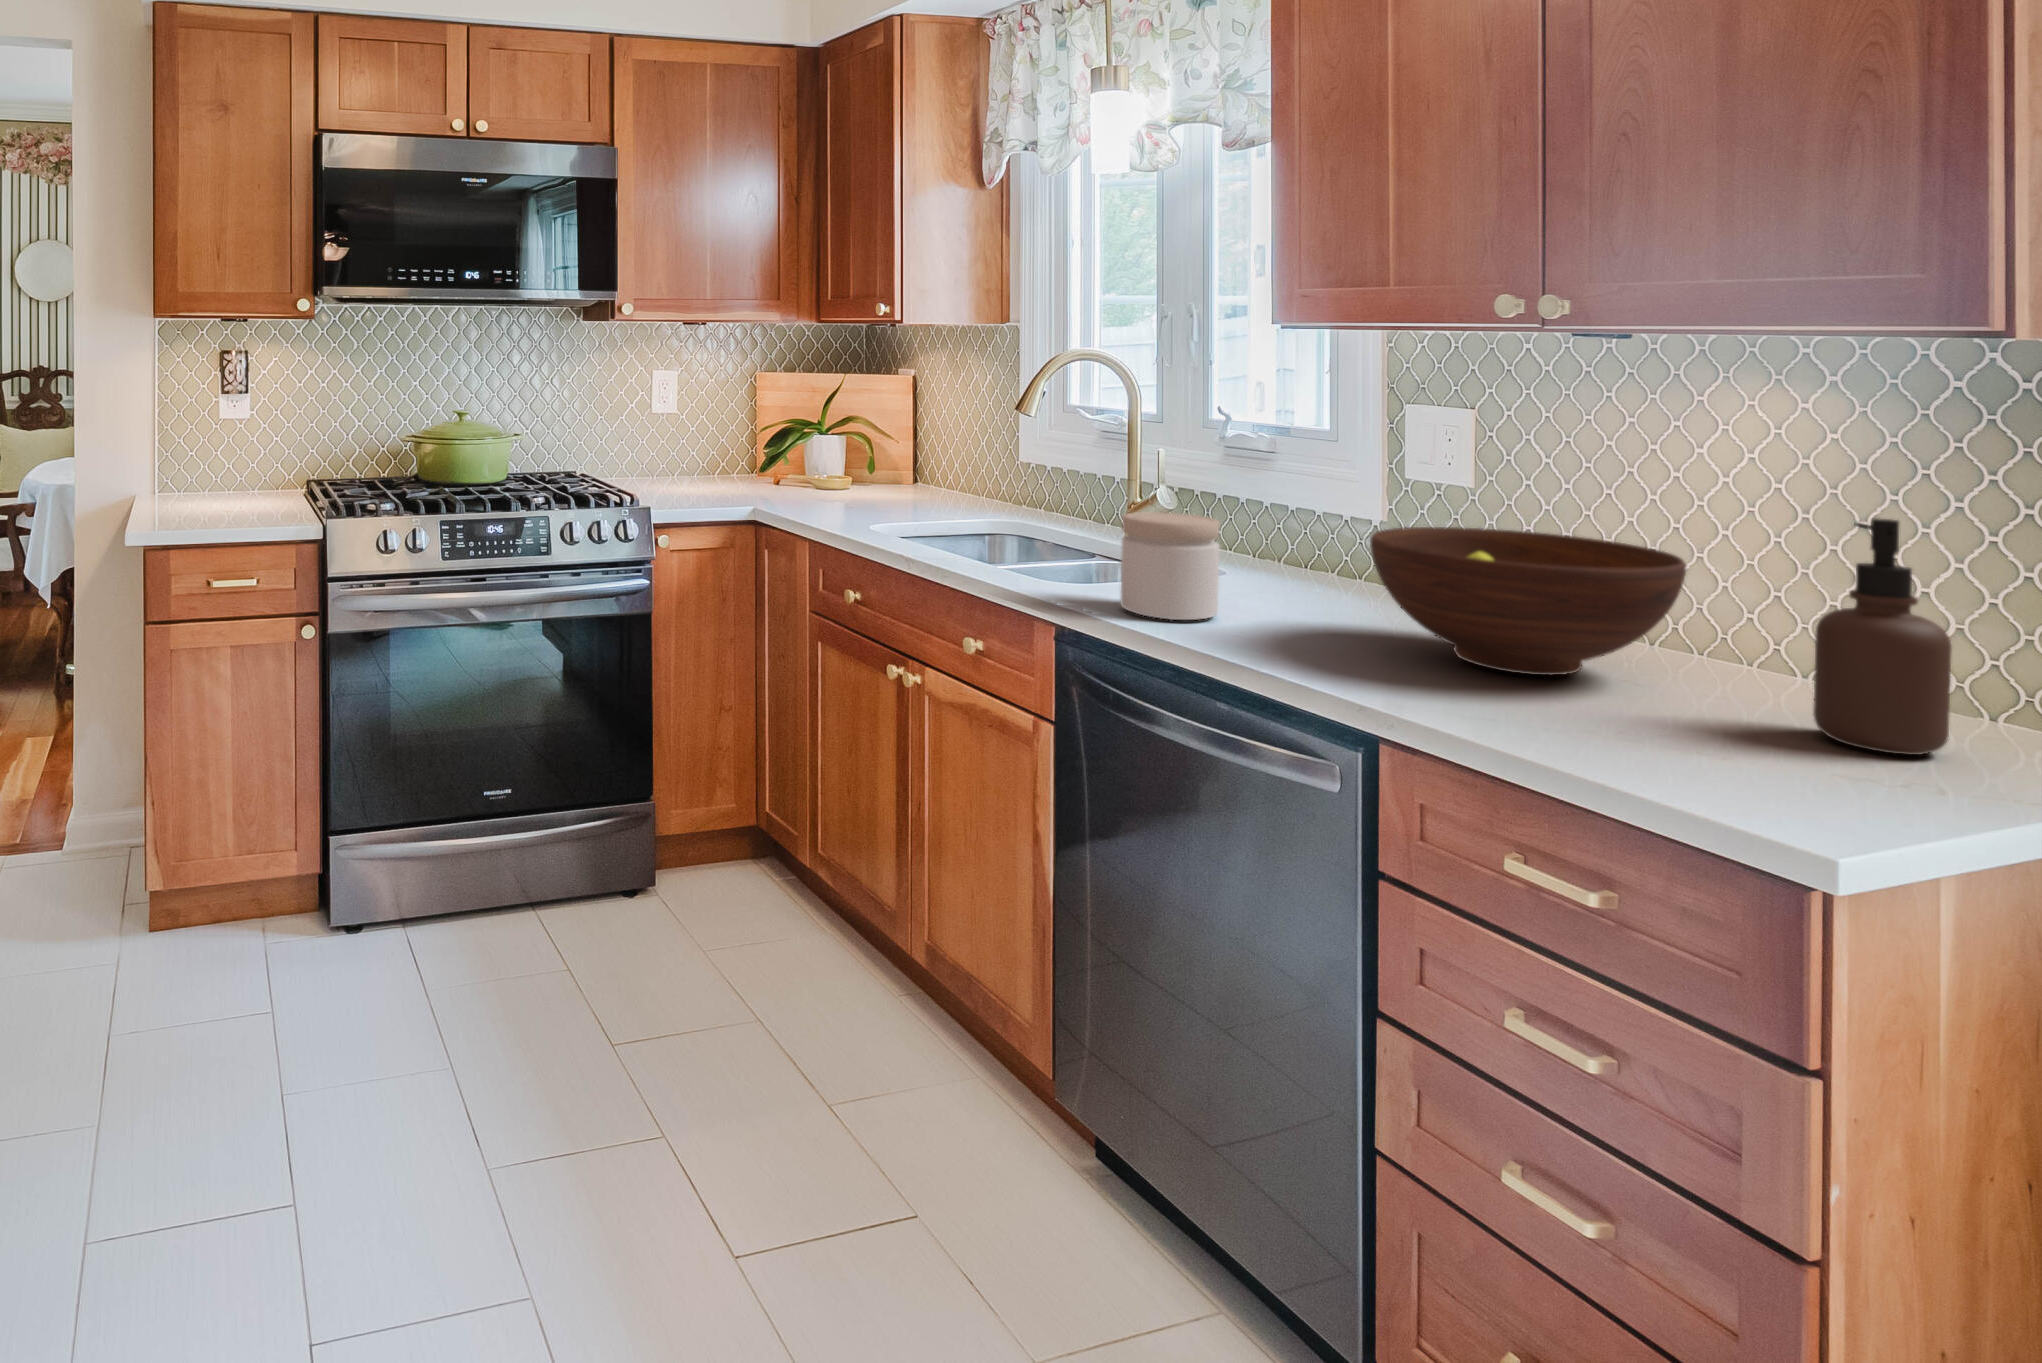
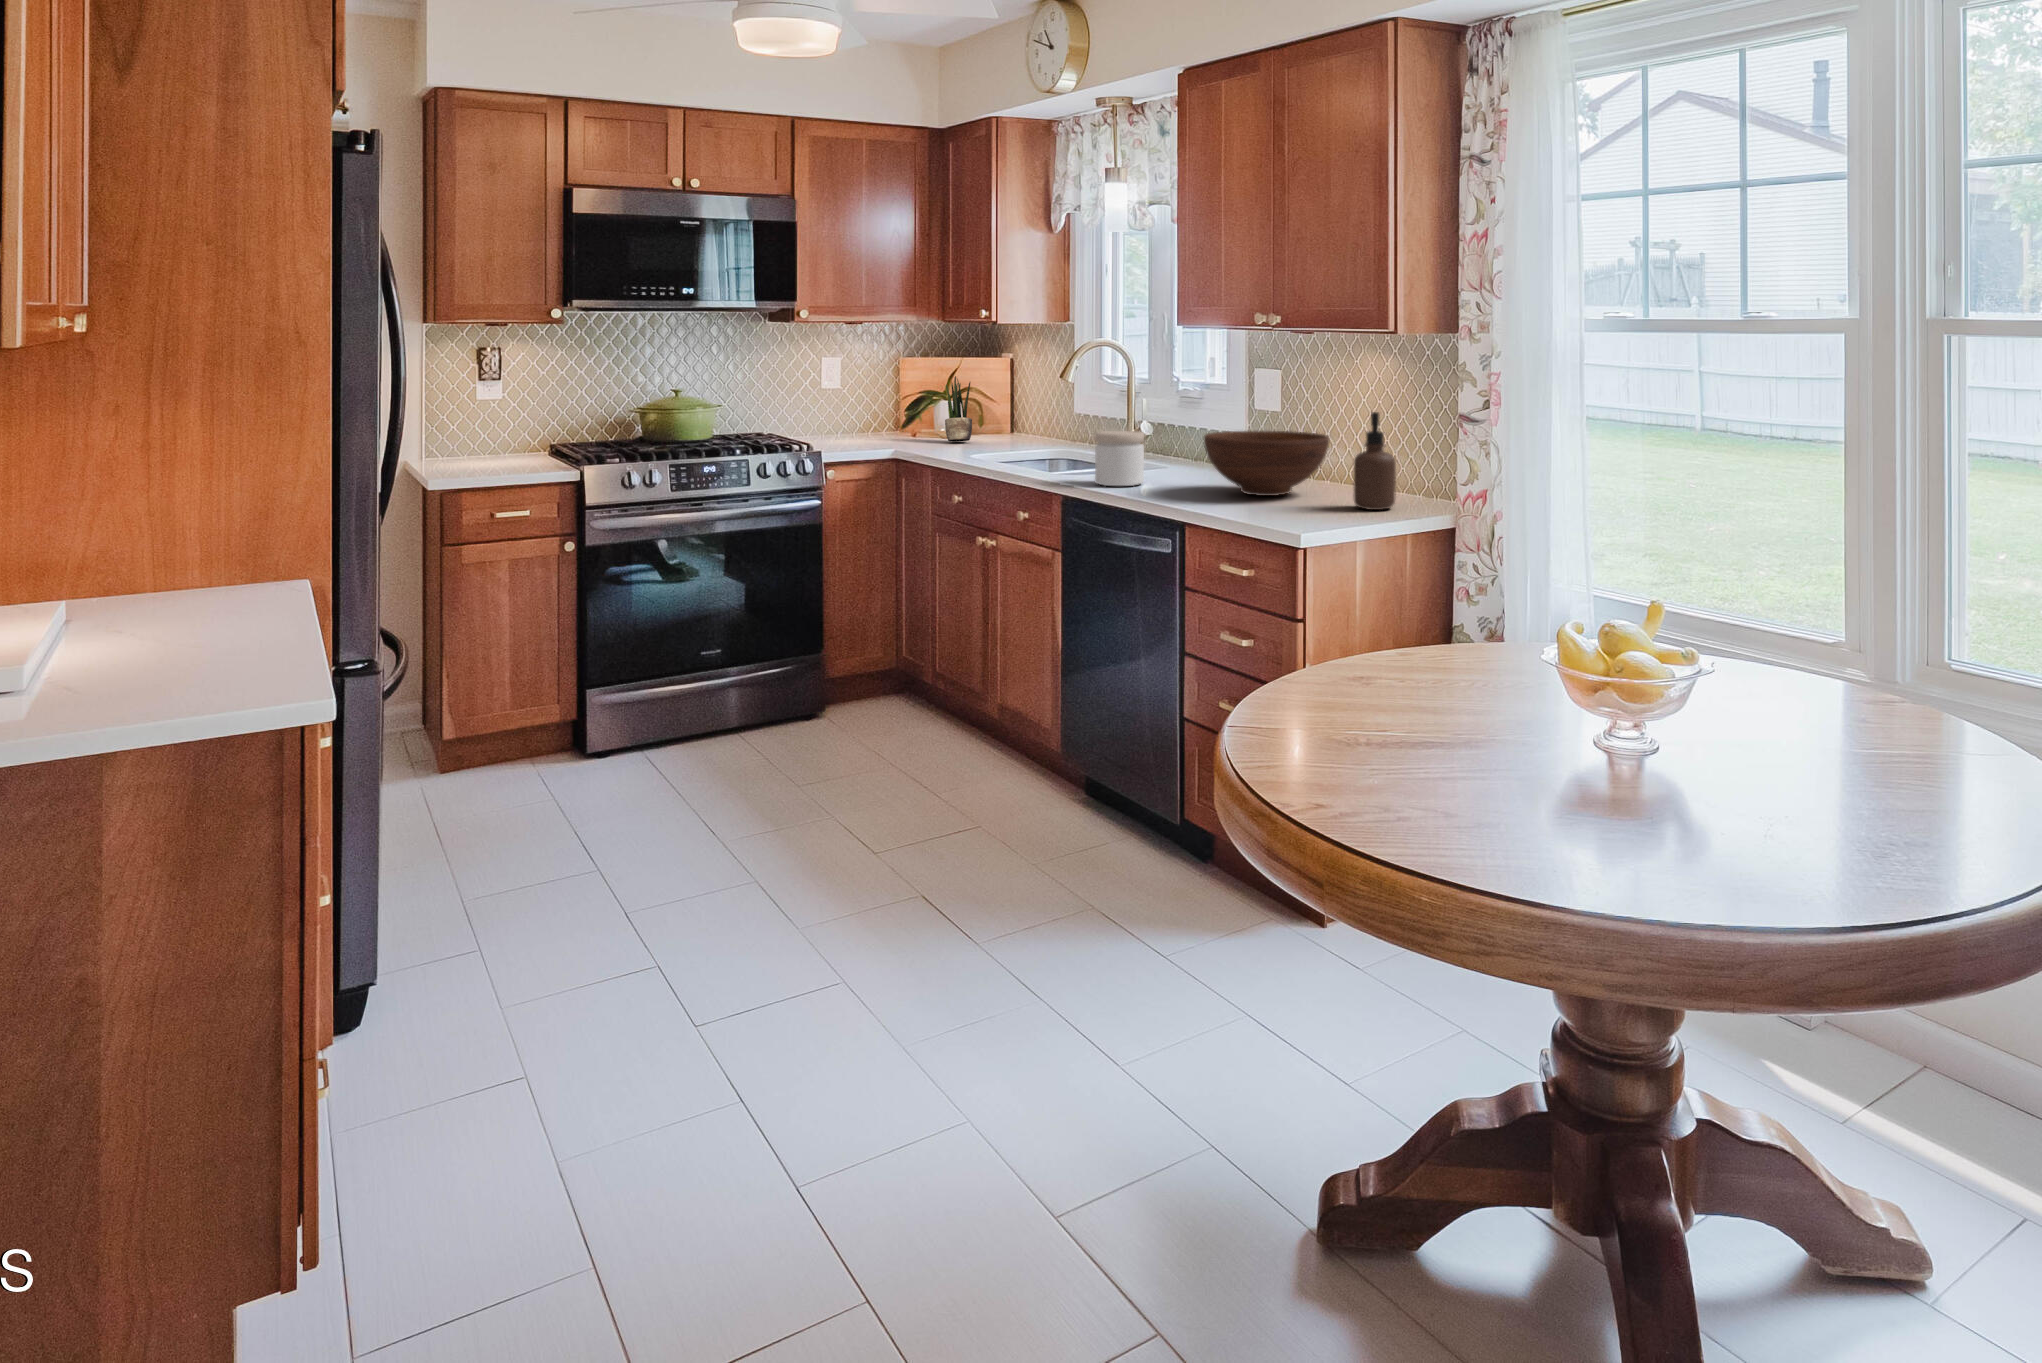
potted plant: none [824,400,862,495] -> present [945,376,972,441]

